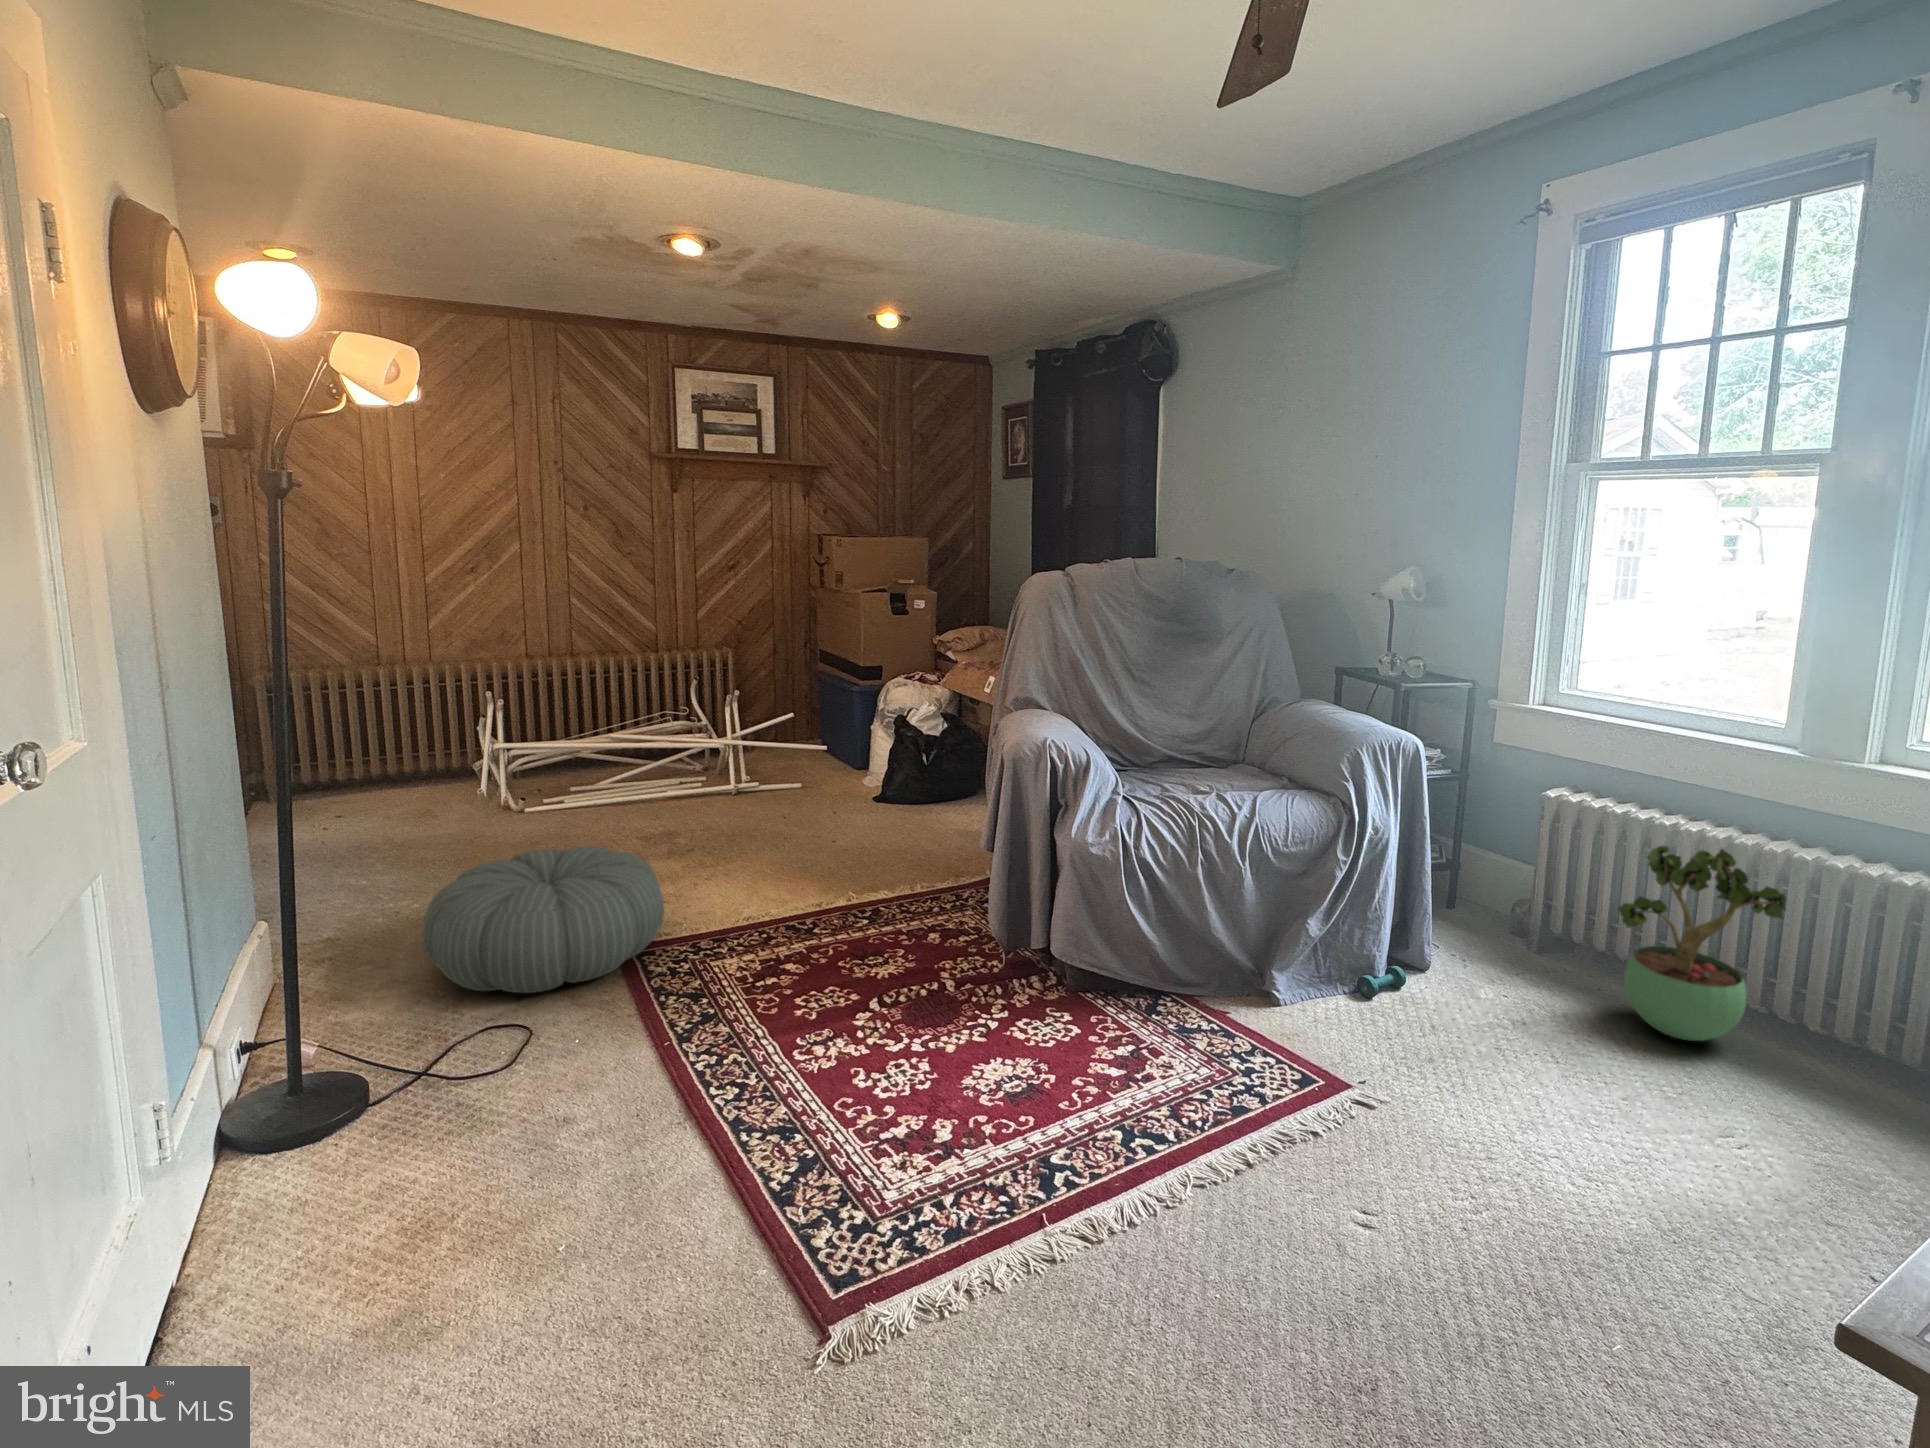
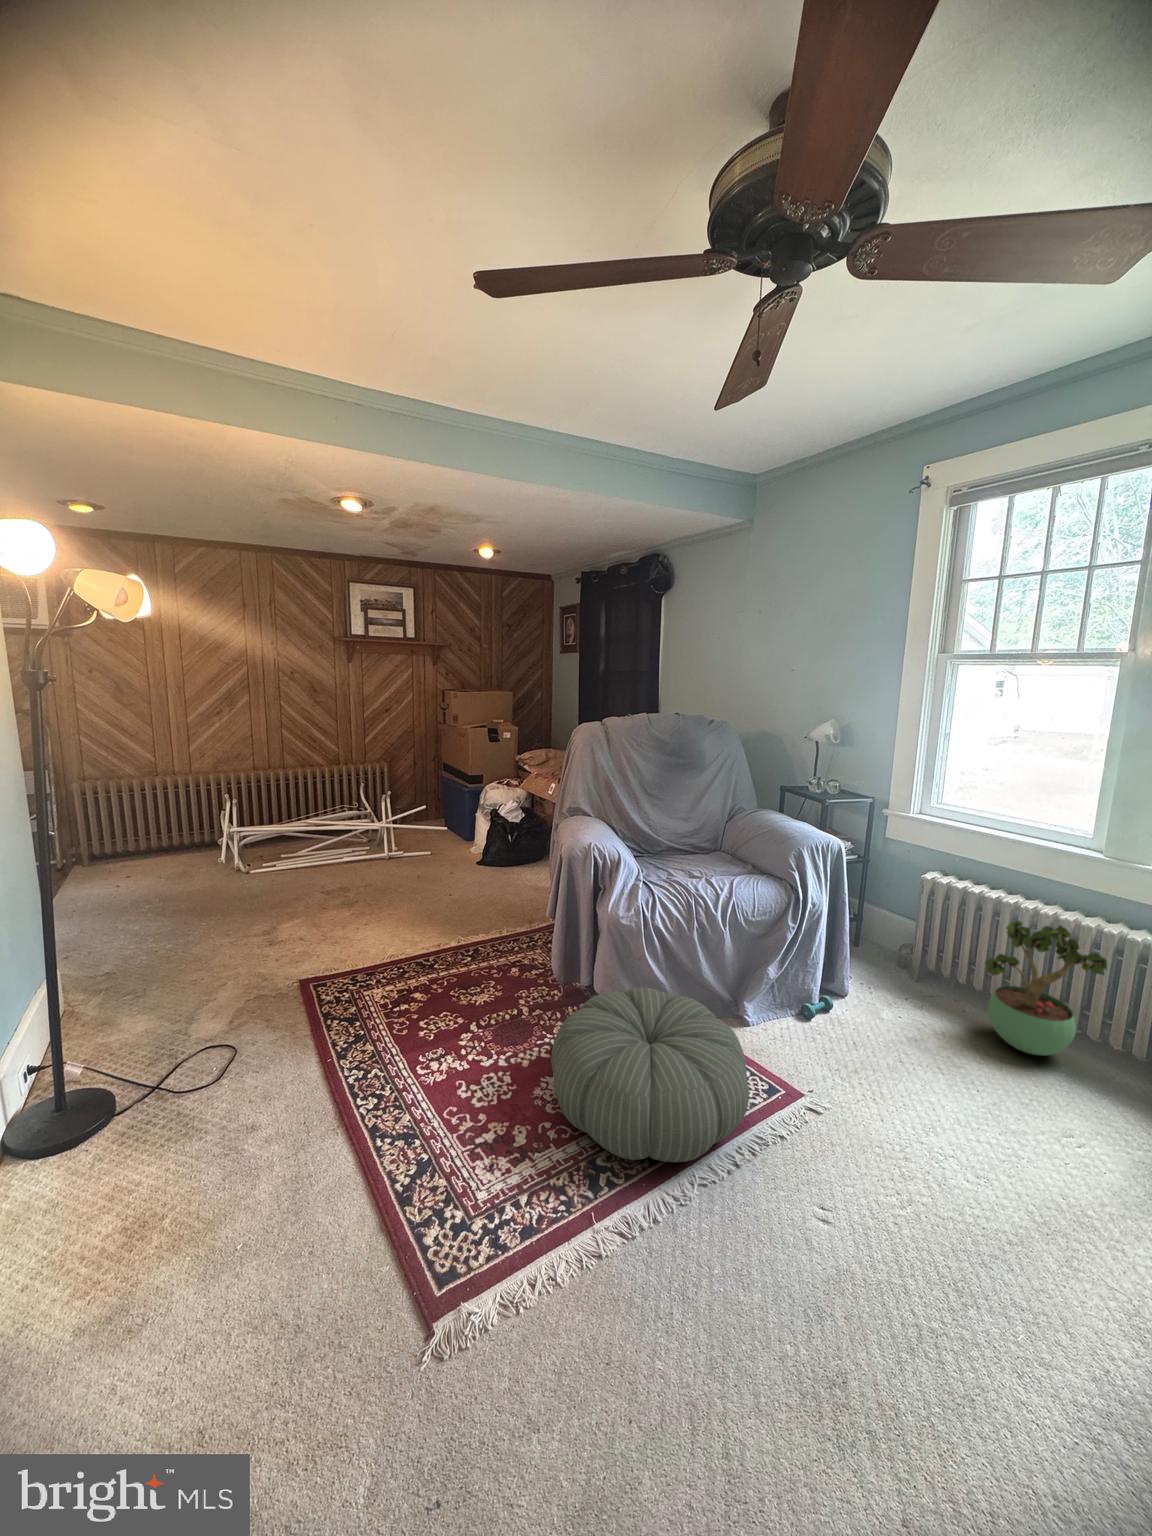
pouf: present [422,846,664,993] -> present [551,988,749,1162]

